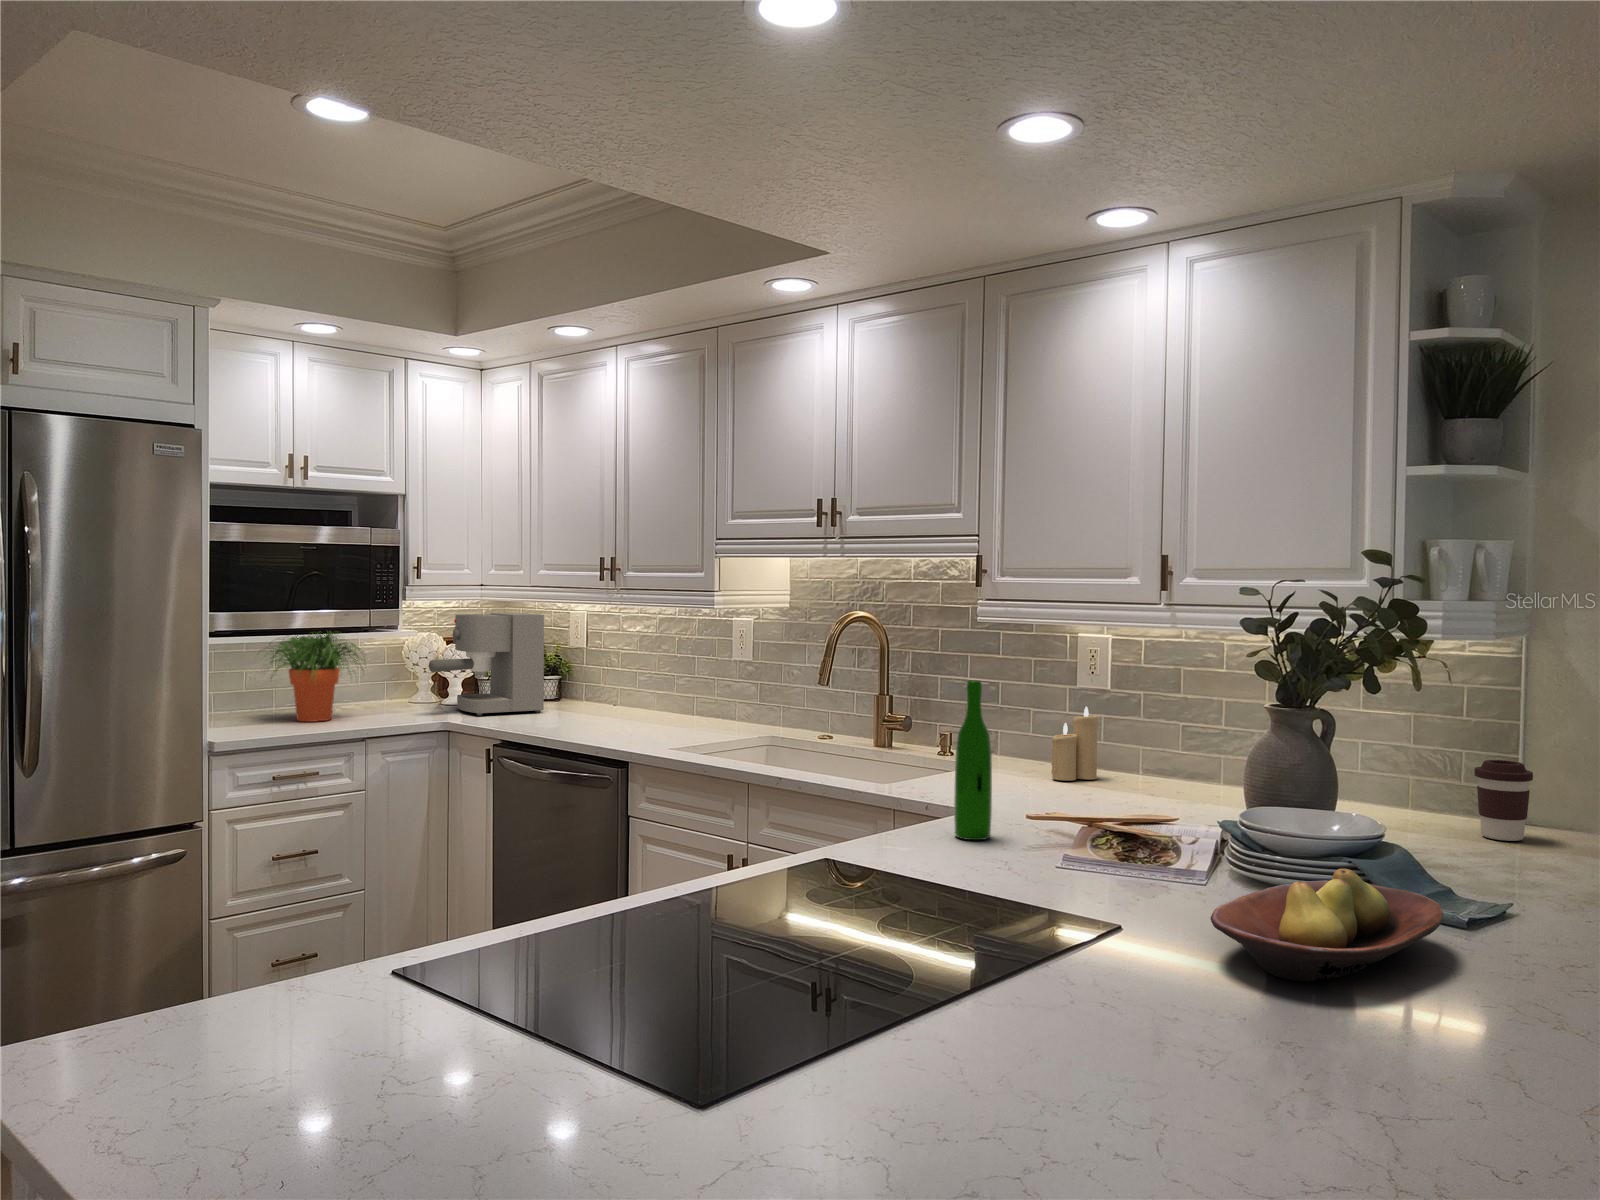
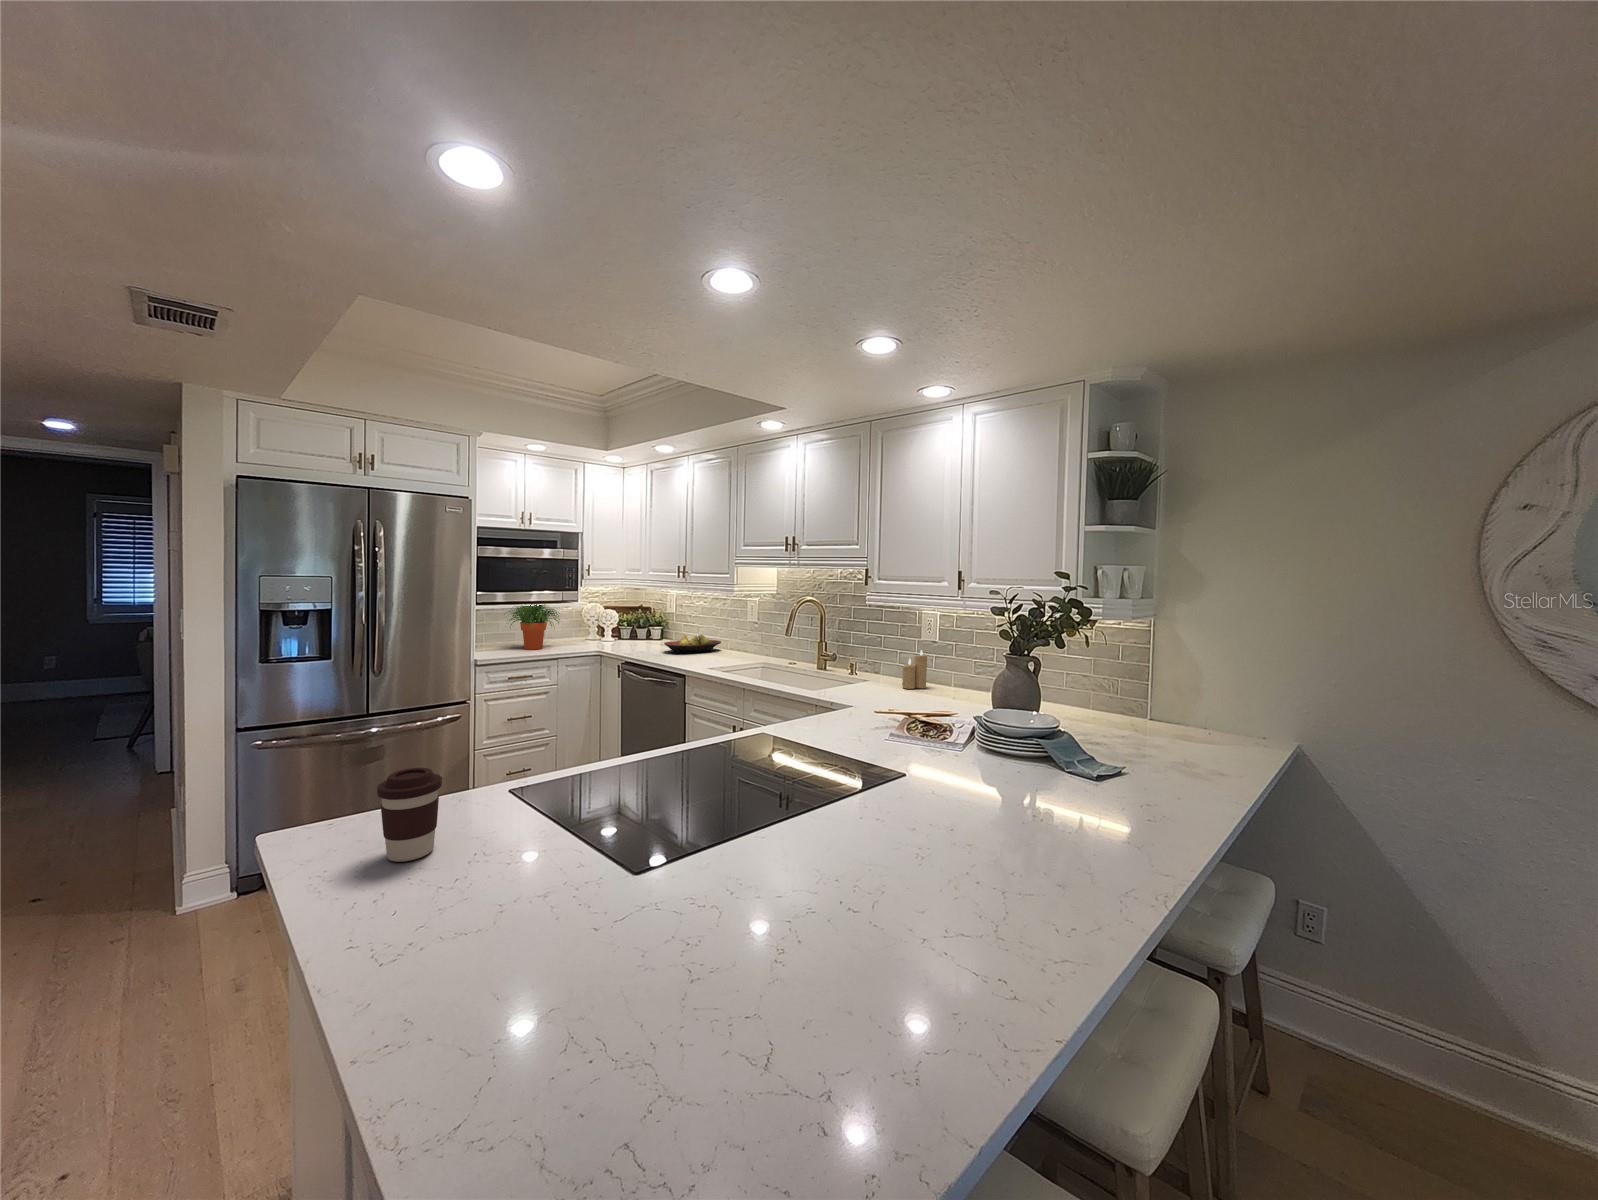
coffee maker: present [429,613,544,715] -> none [593,594,653,647]
wine bottle: present [954,681,992,840] -> none [838,638,858,723]
coffee cup: present [1474,760,1533,841] -> present [377,768,442,862]
fruit bowl: present [1210,869,1443,981] -> present [664,635,721,653]

